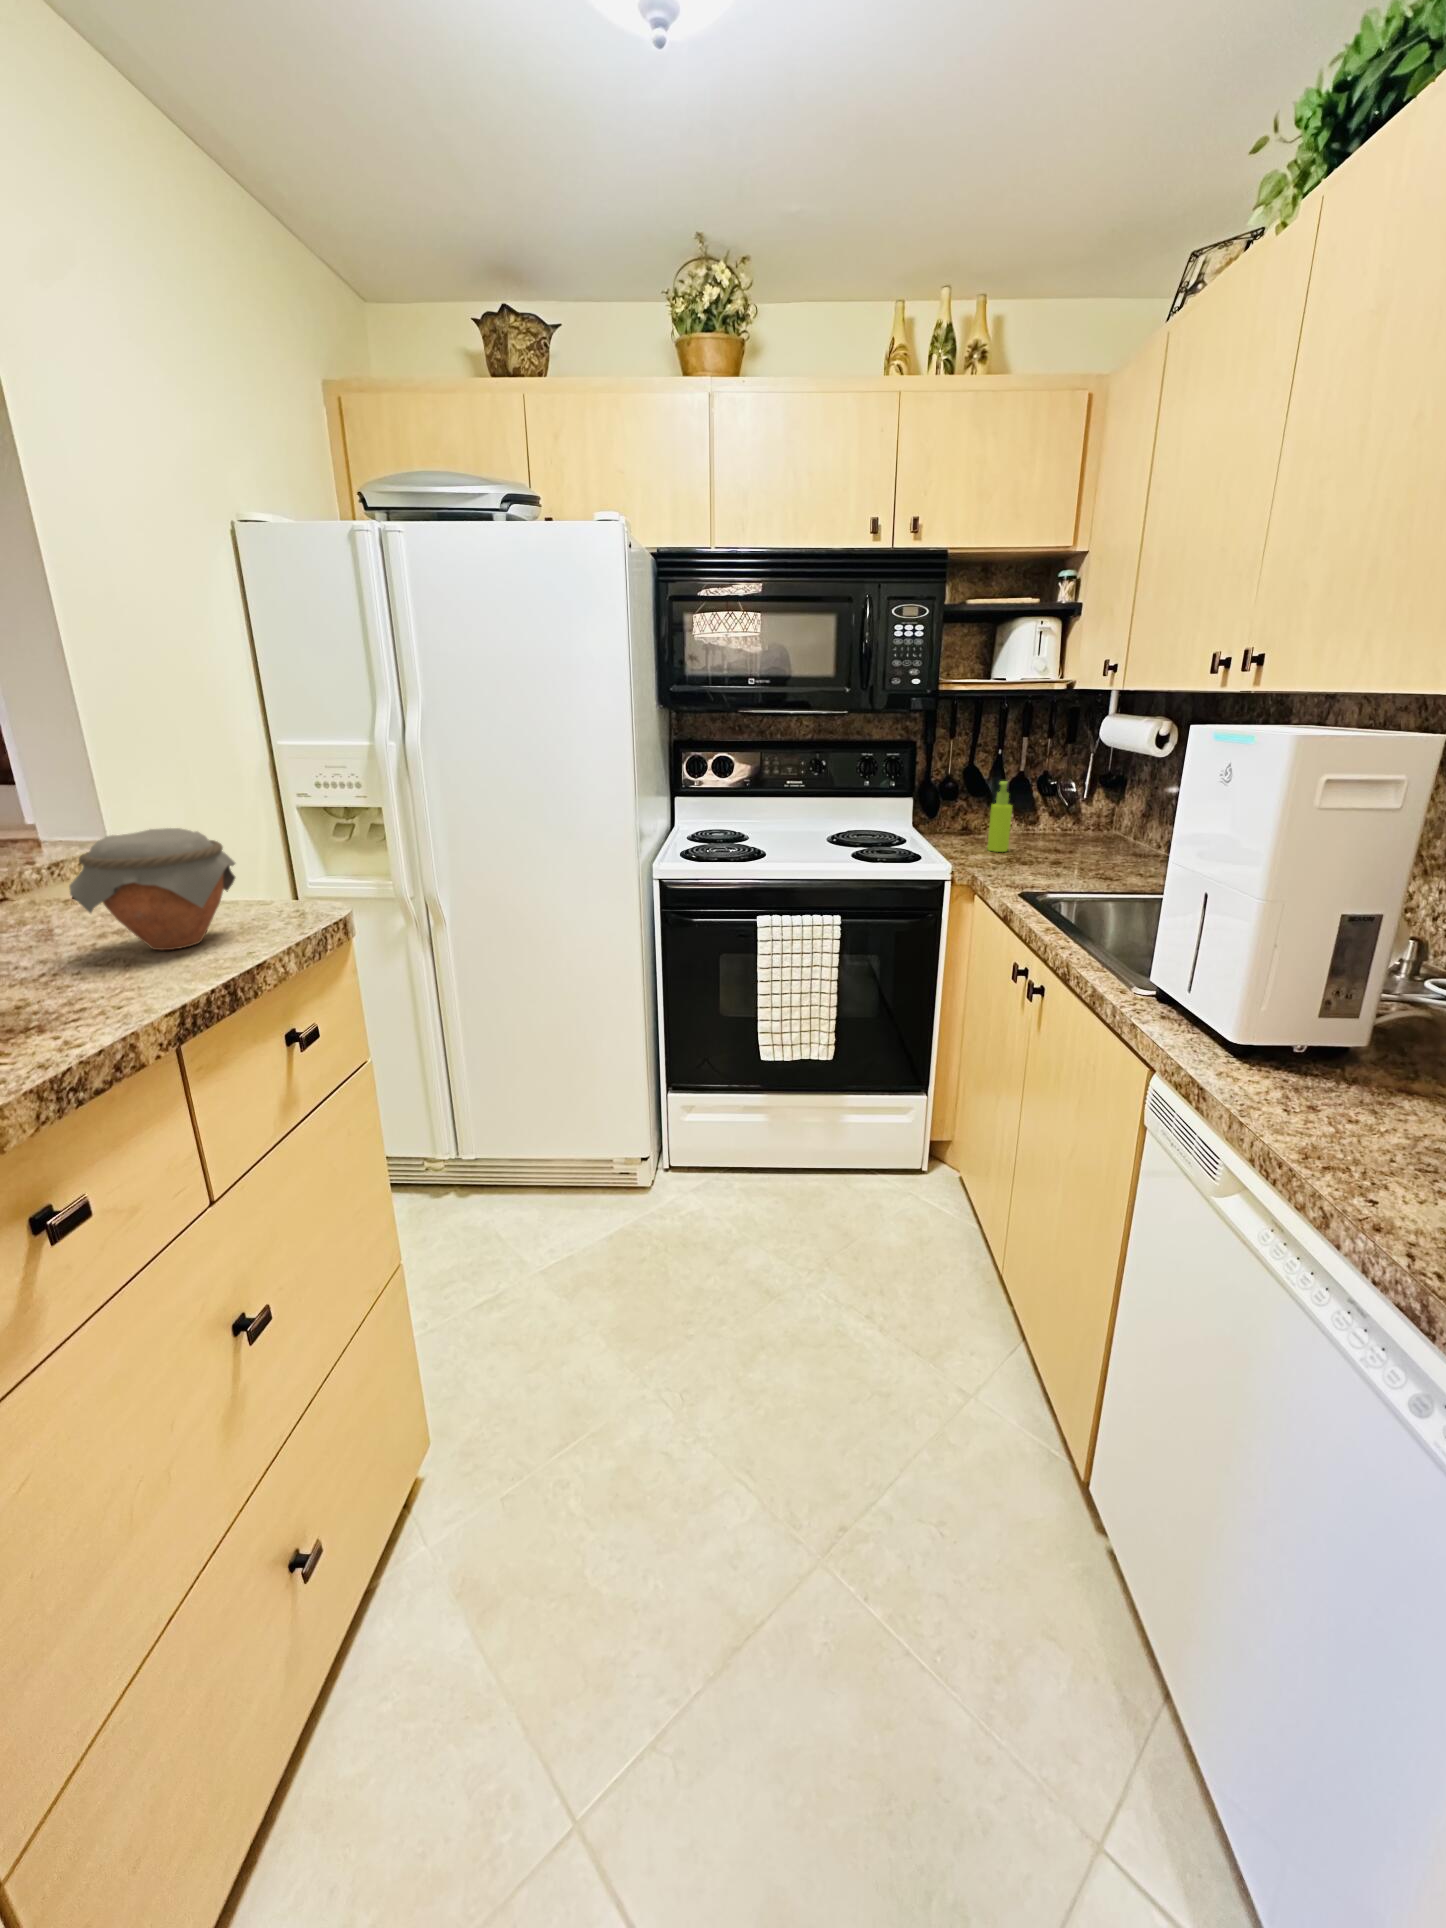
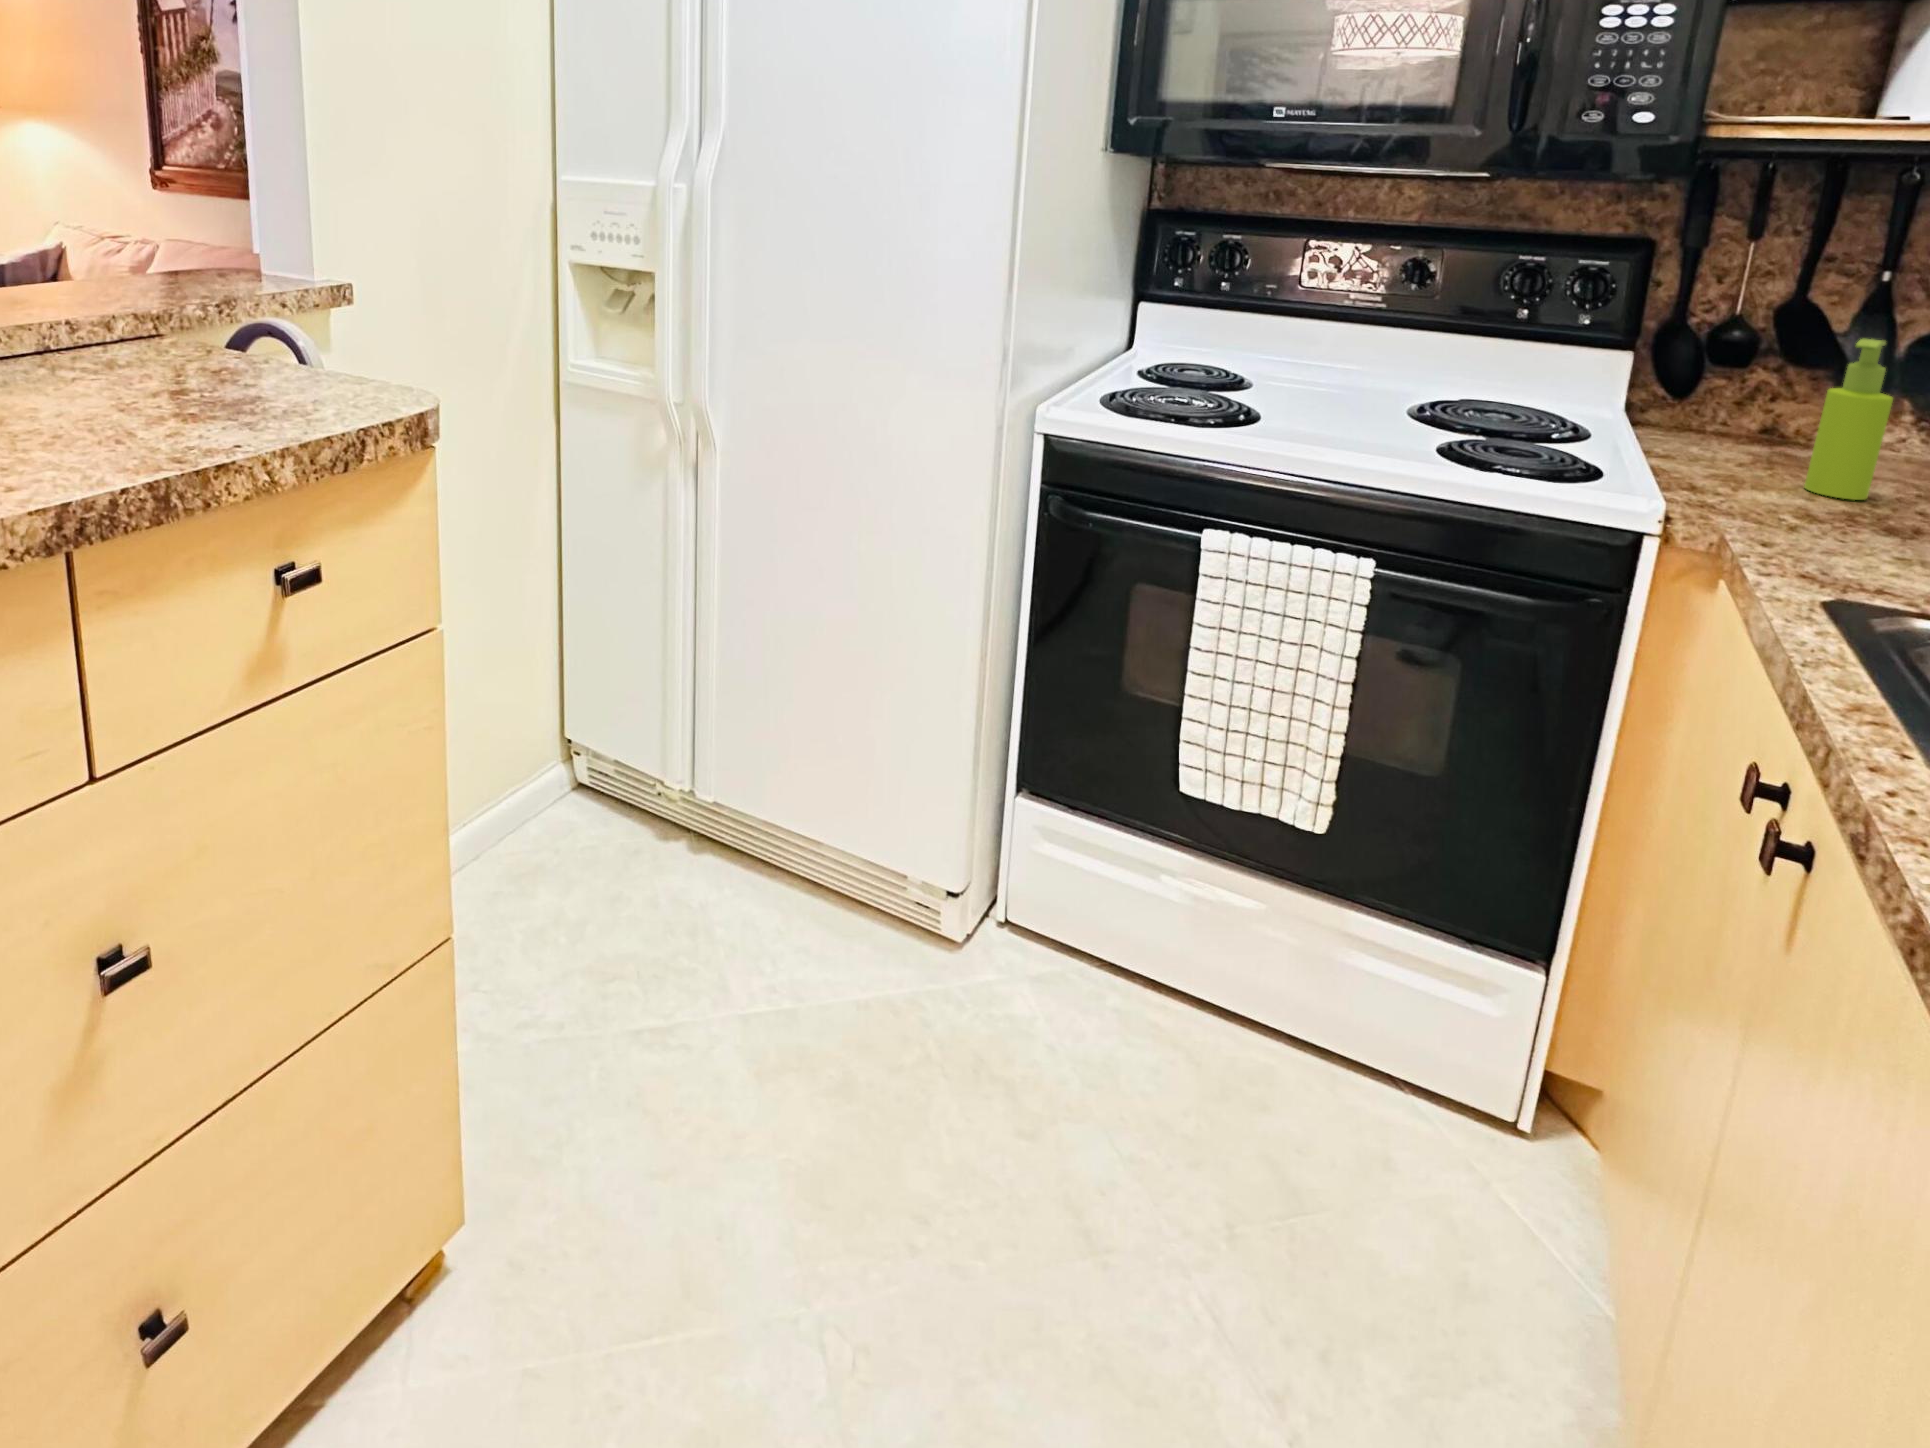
jar: present [69,828,235,950] -> none [86,263,284,423]

